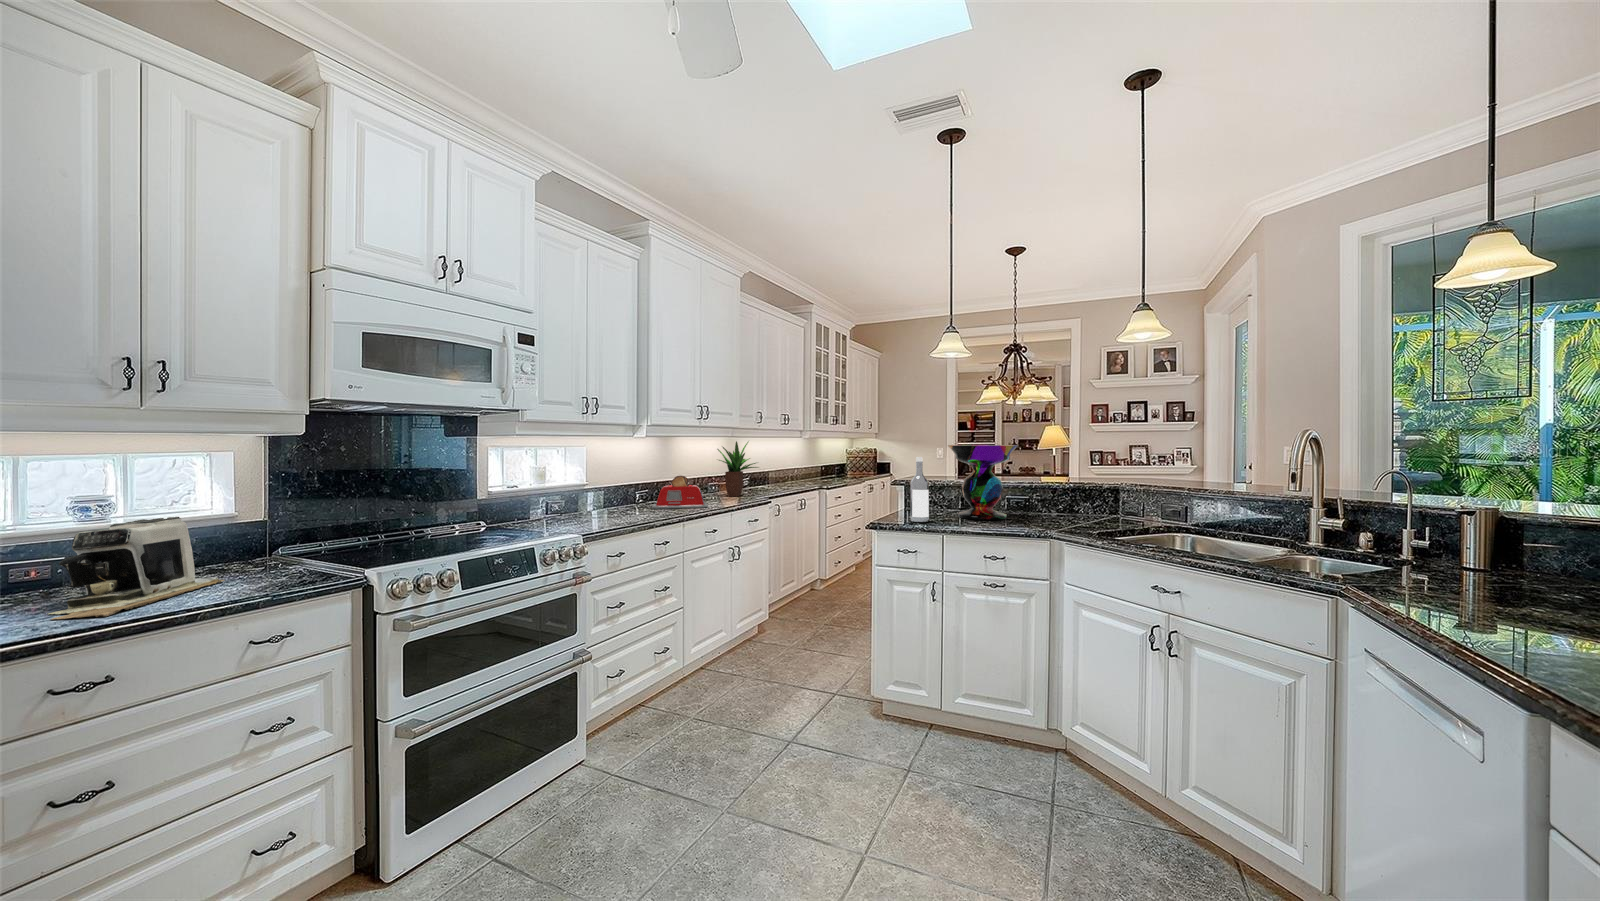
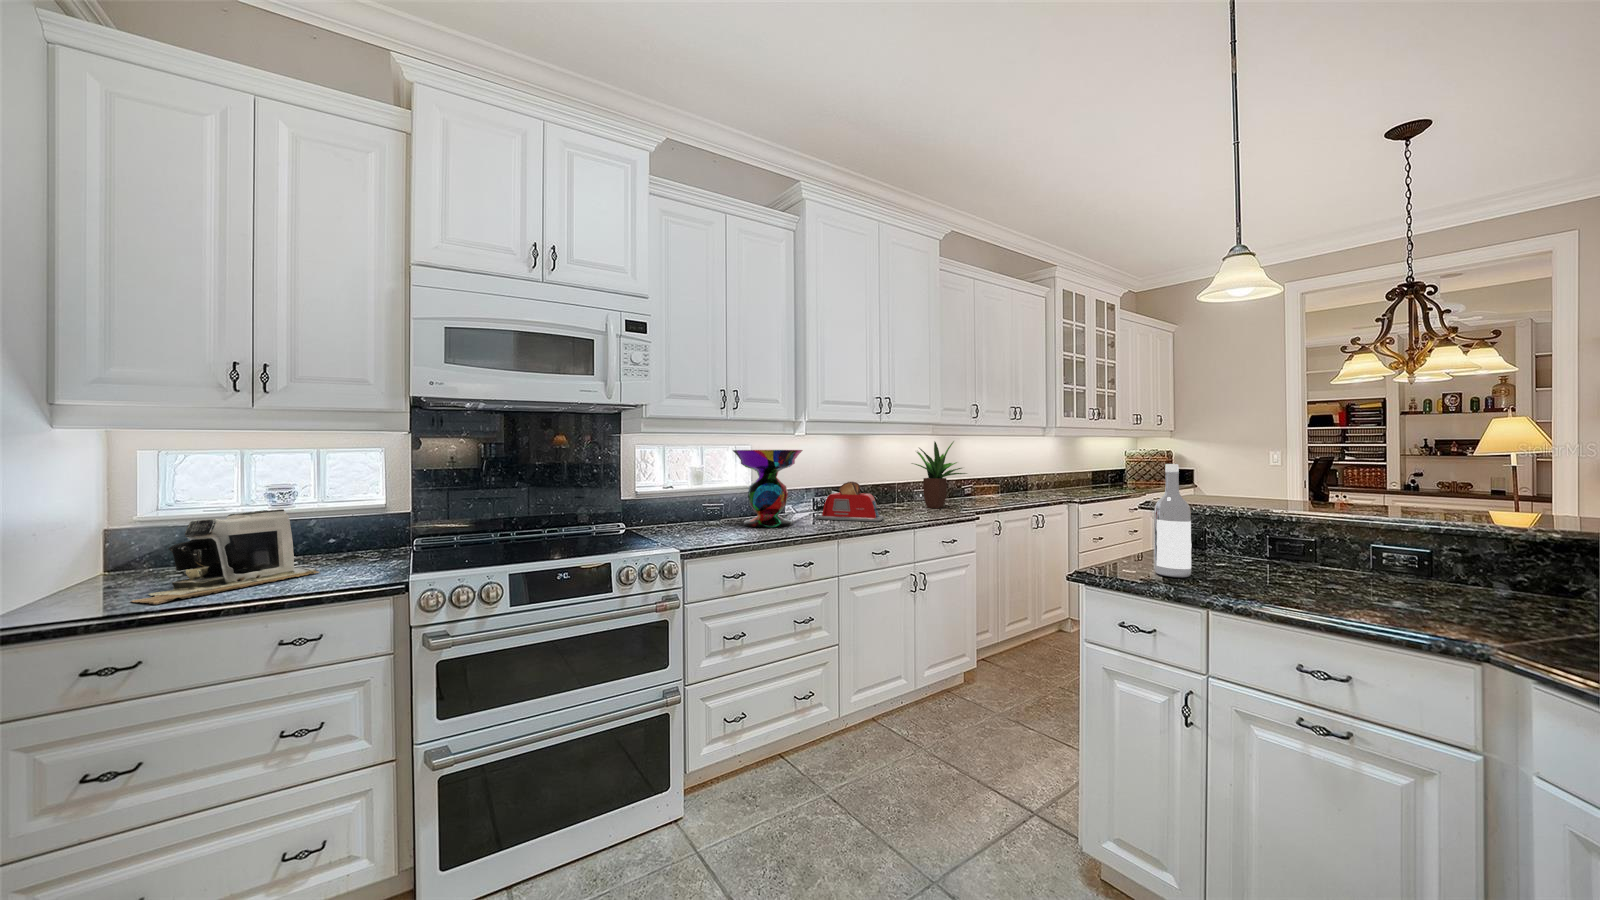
decorative bowl: present [948,445,1018,520] -> present [733,450,803,528]

